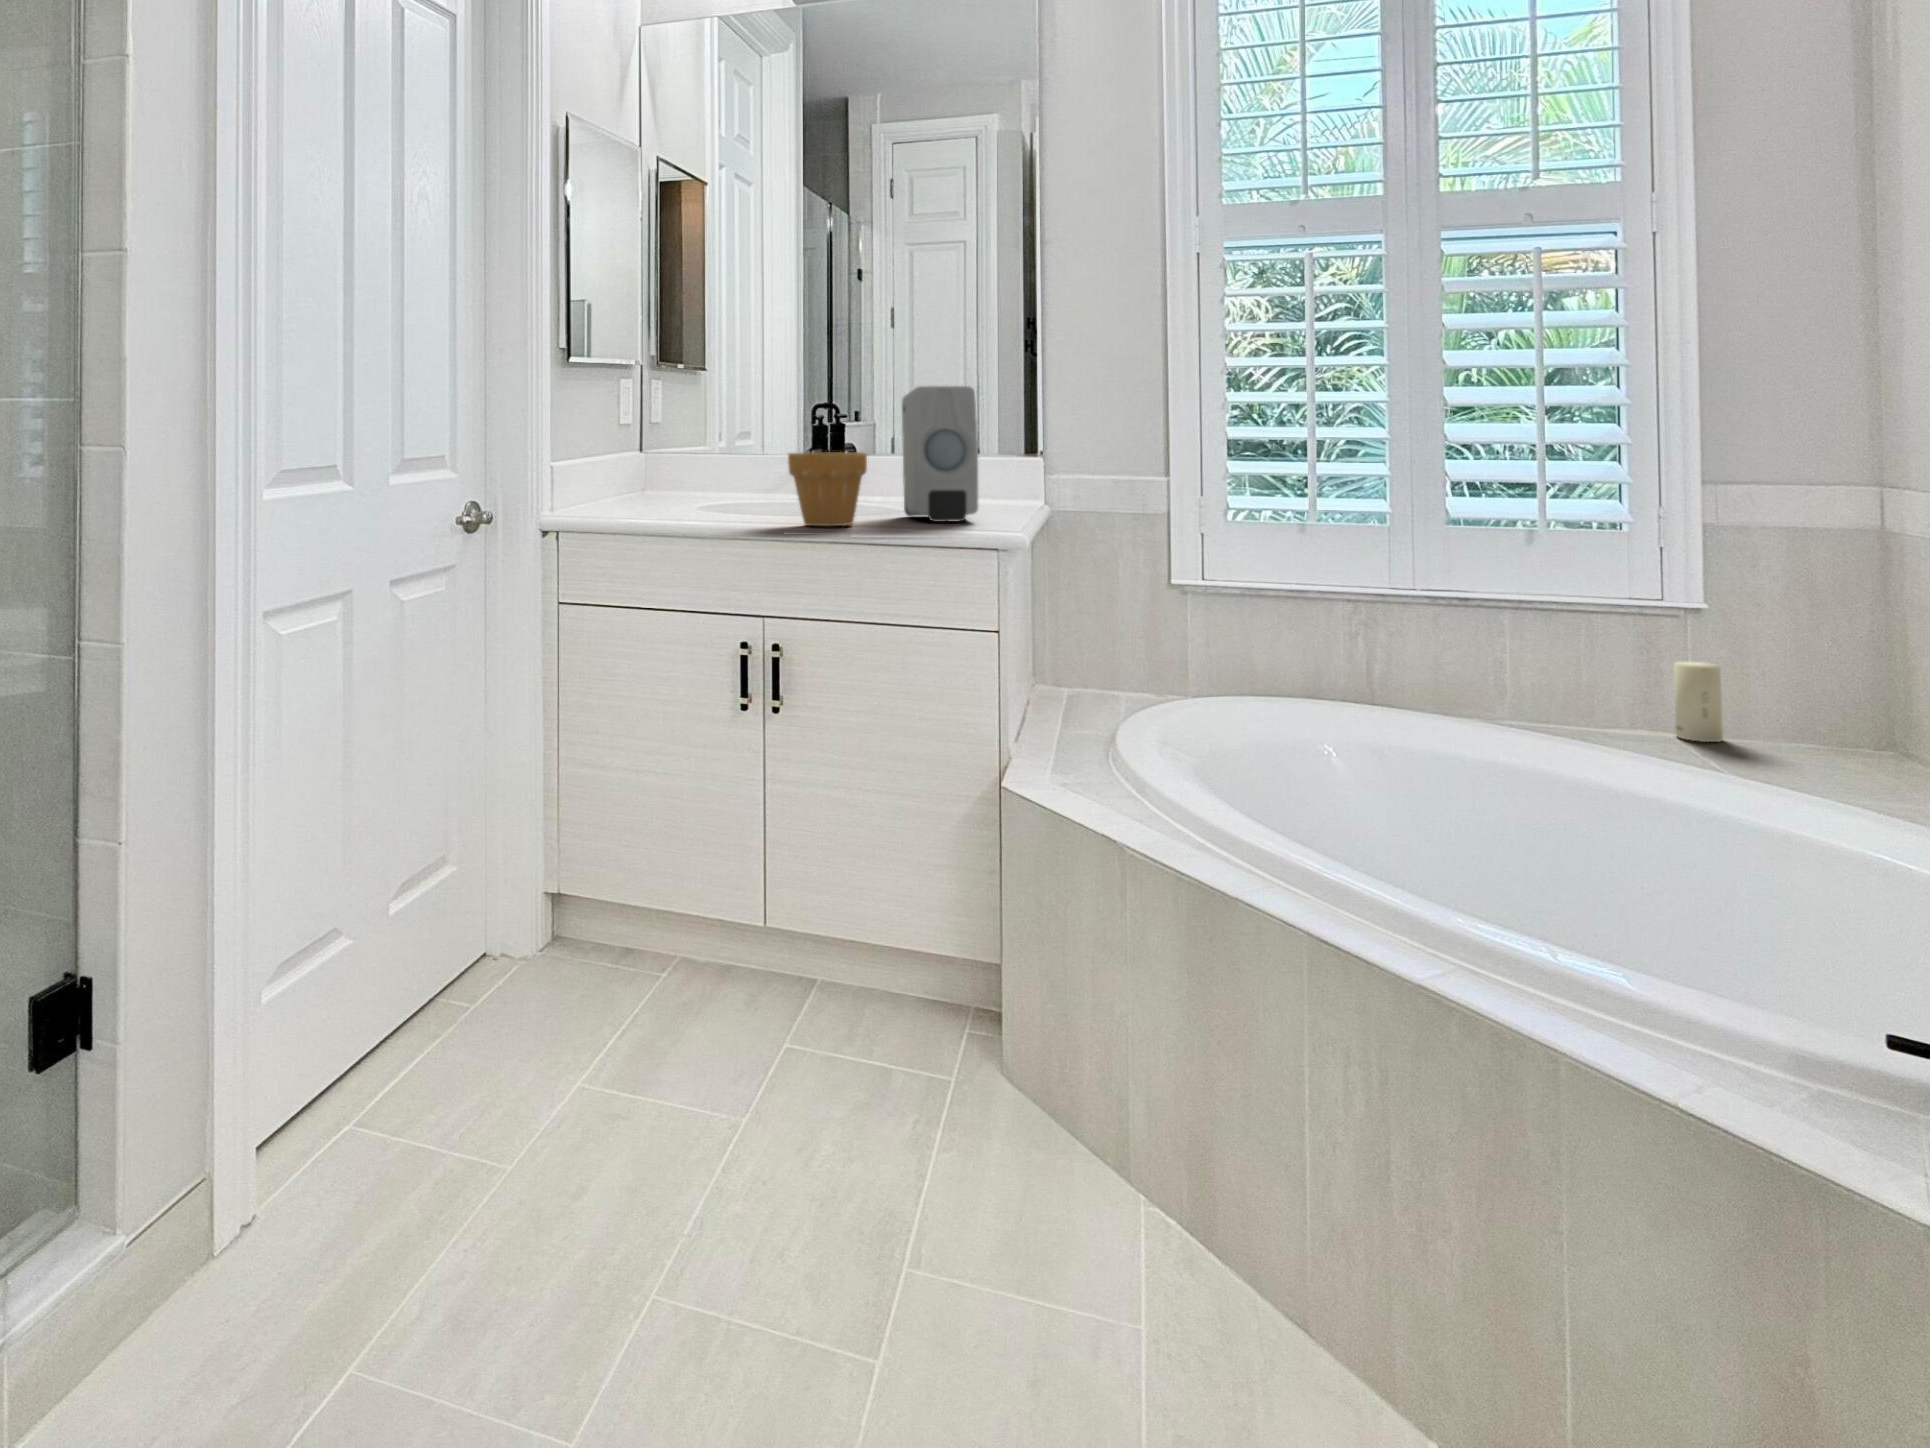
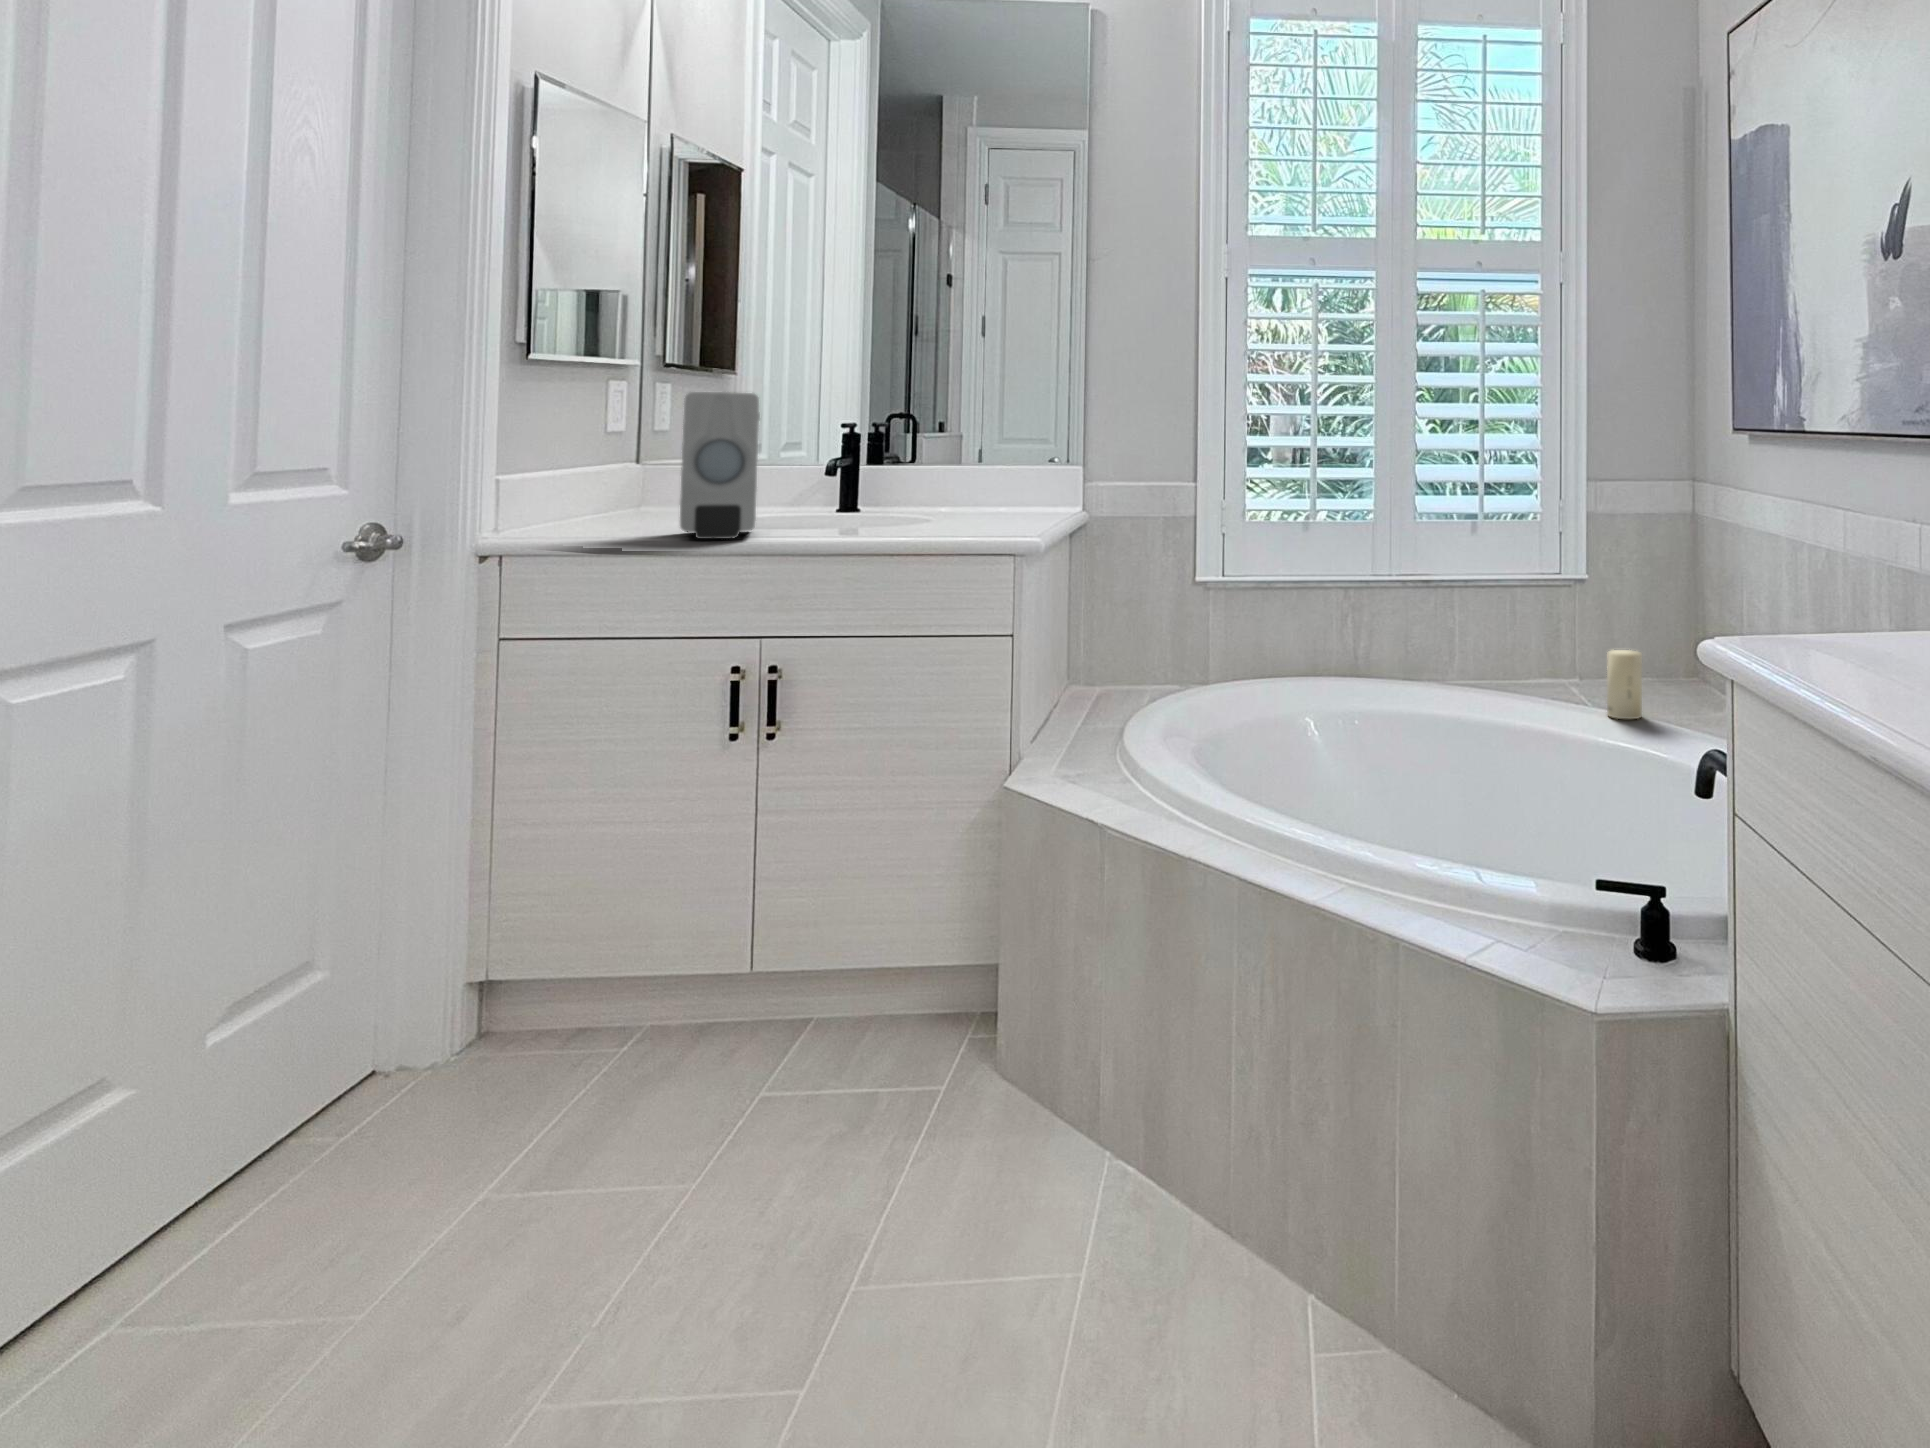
soap dispenser: present [902,386,978,522] -> present [680,392,760,539]
flower pot: present [788,452,867,526] -> none [788,465,879,545]

